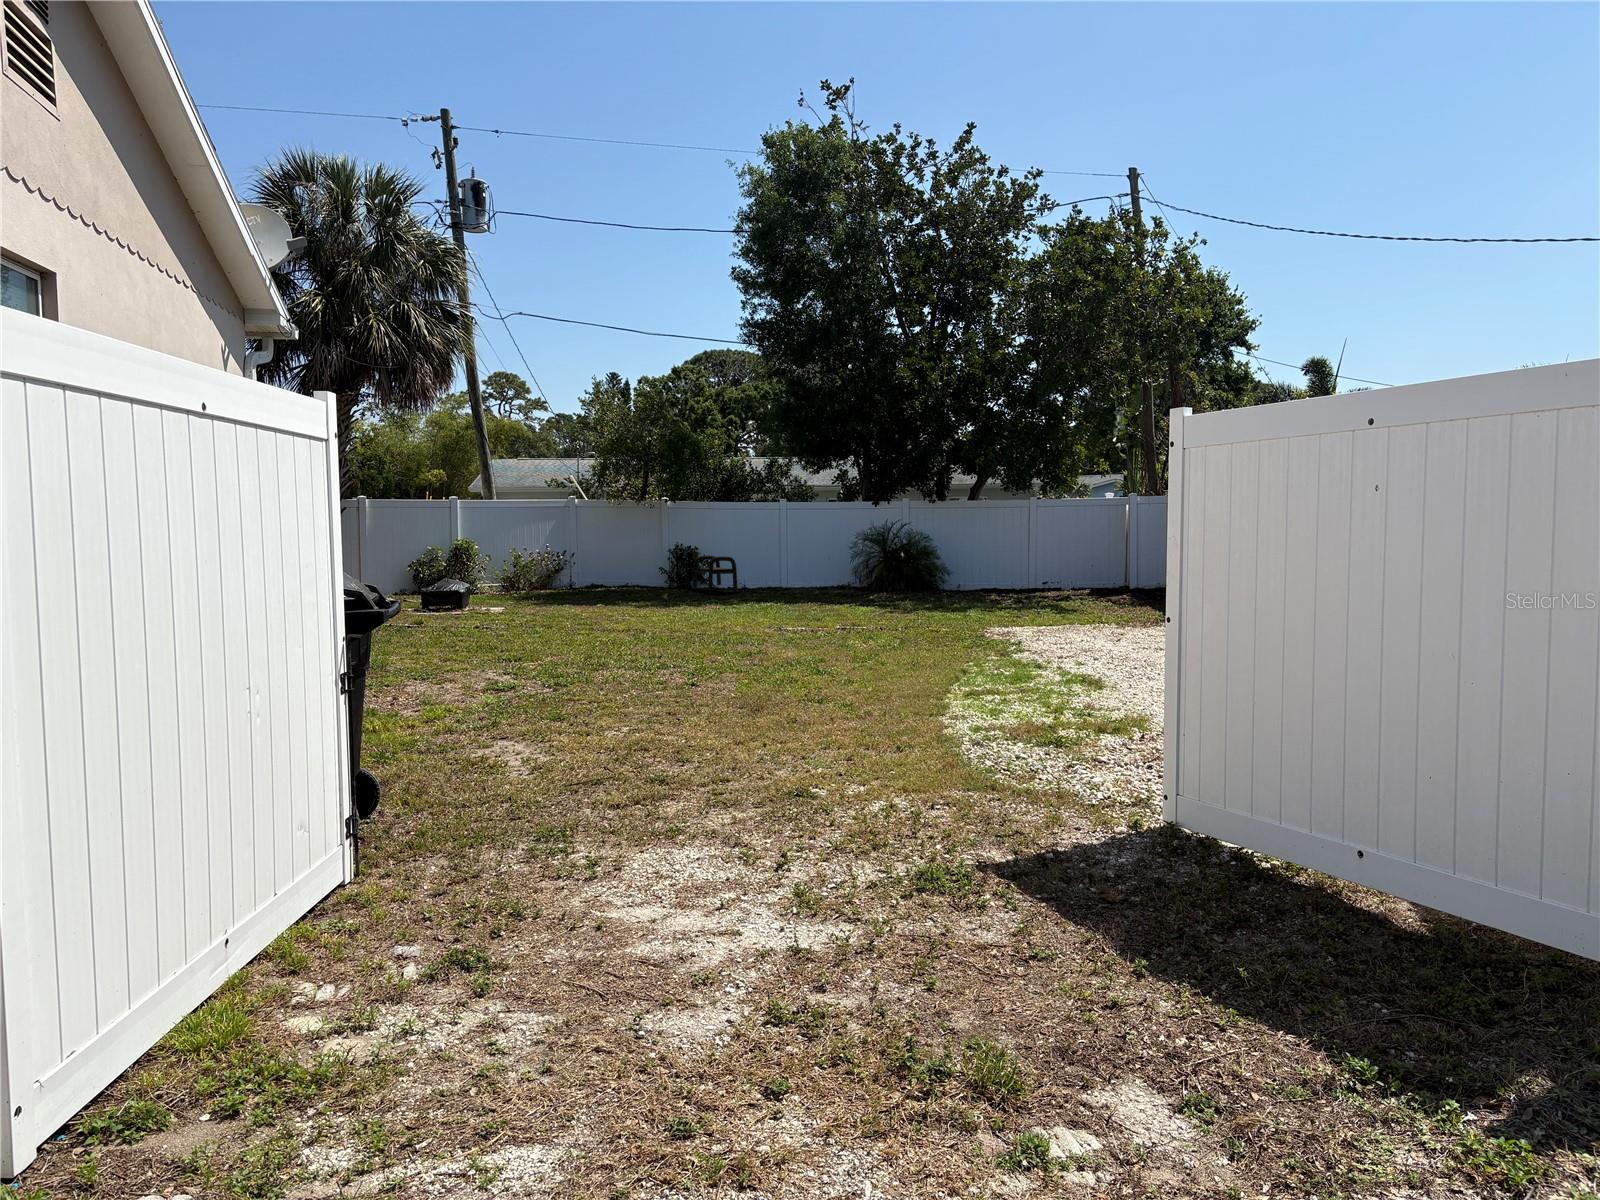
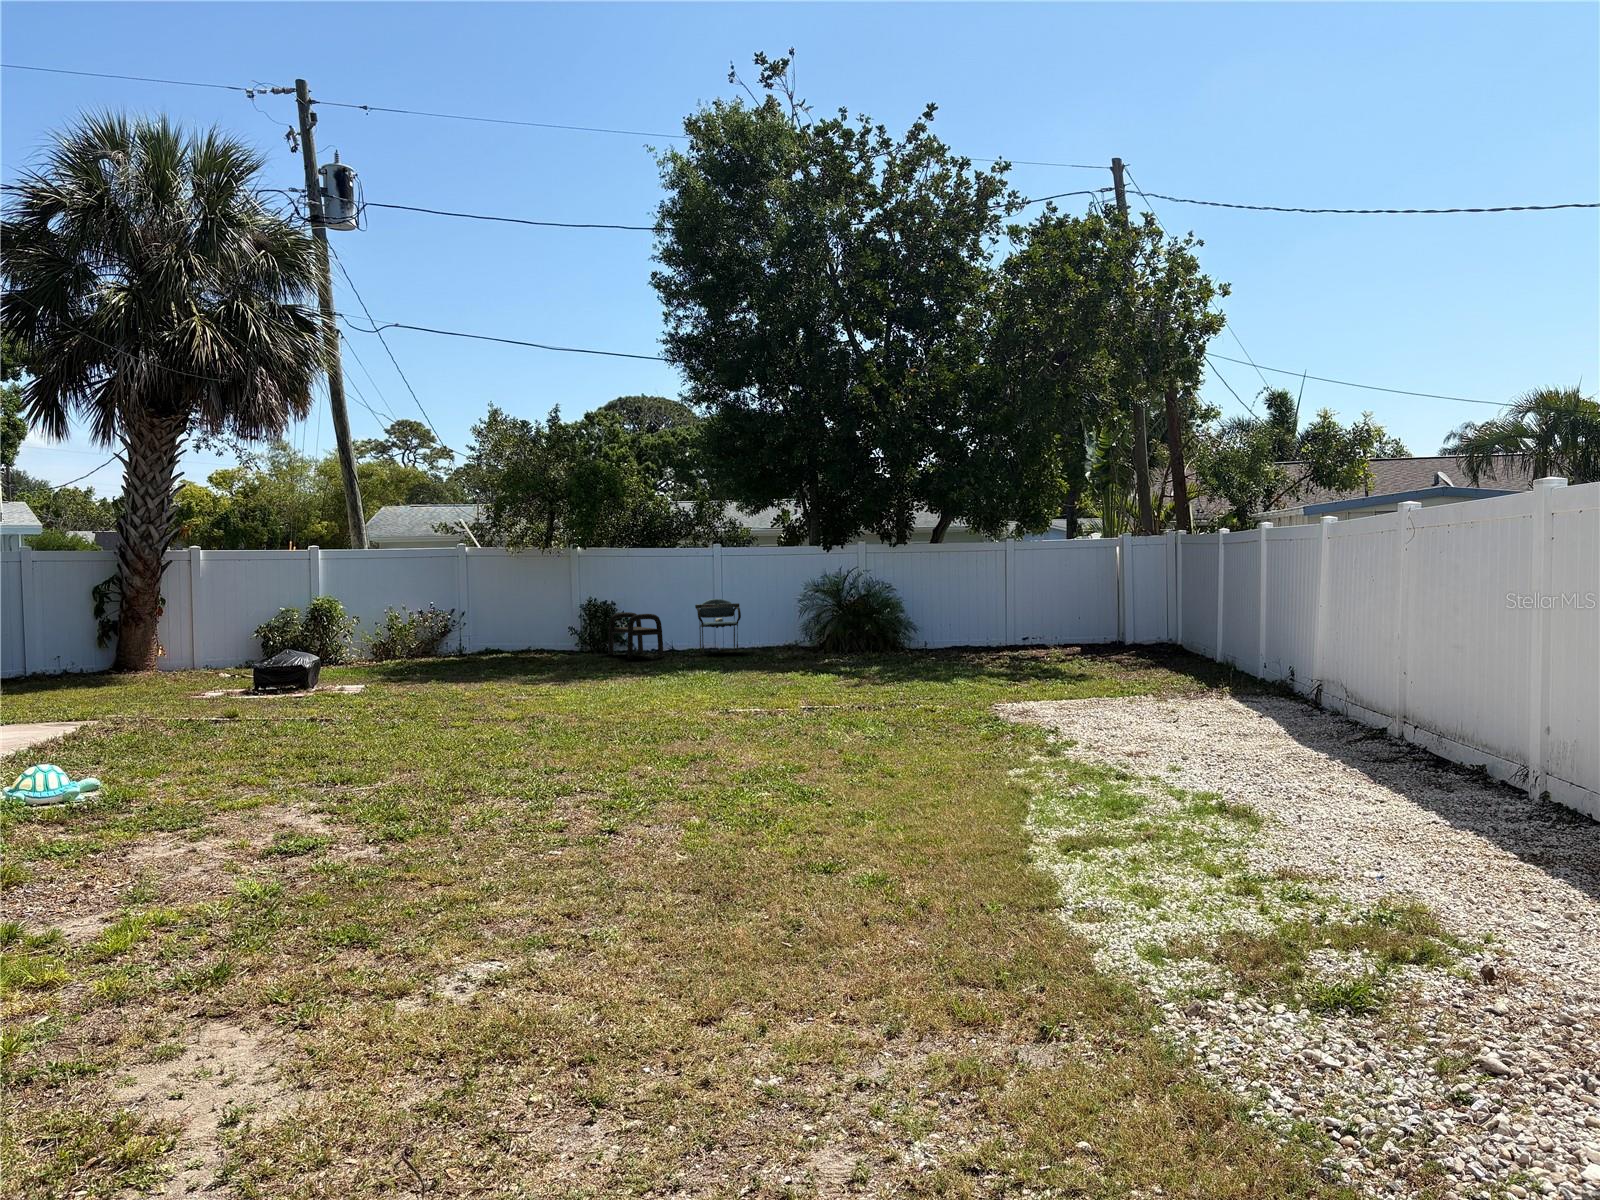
chair: none [764,545,802,591] -> present [695,599,741,654]

